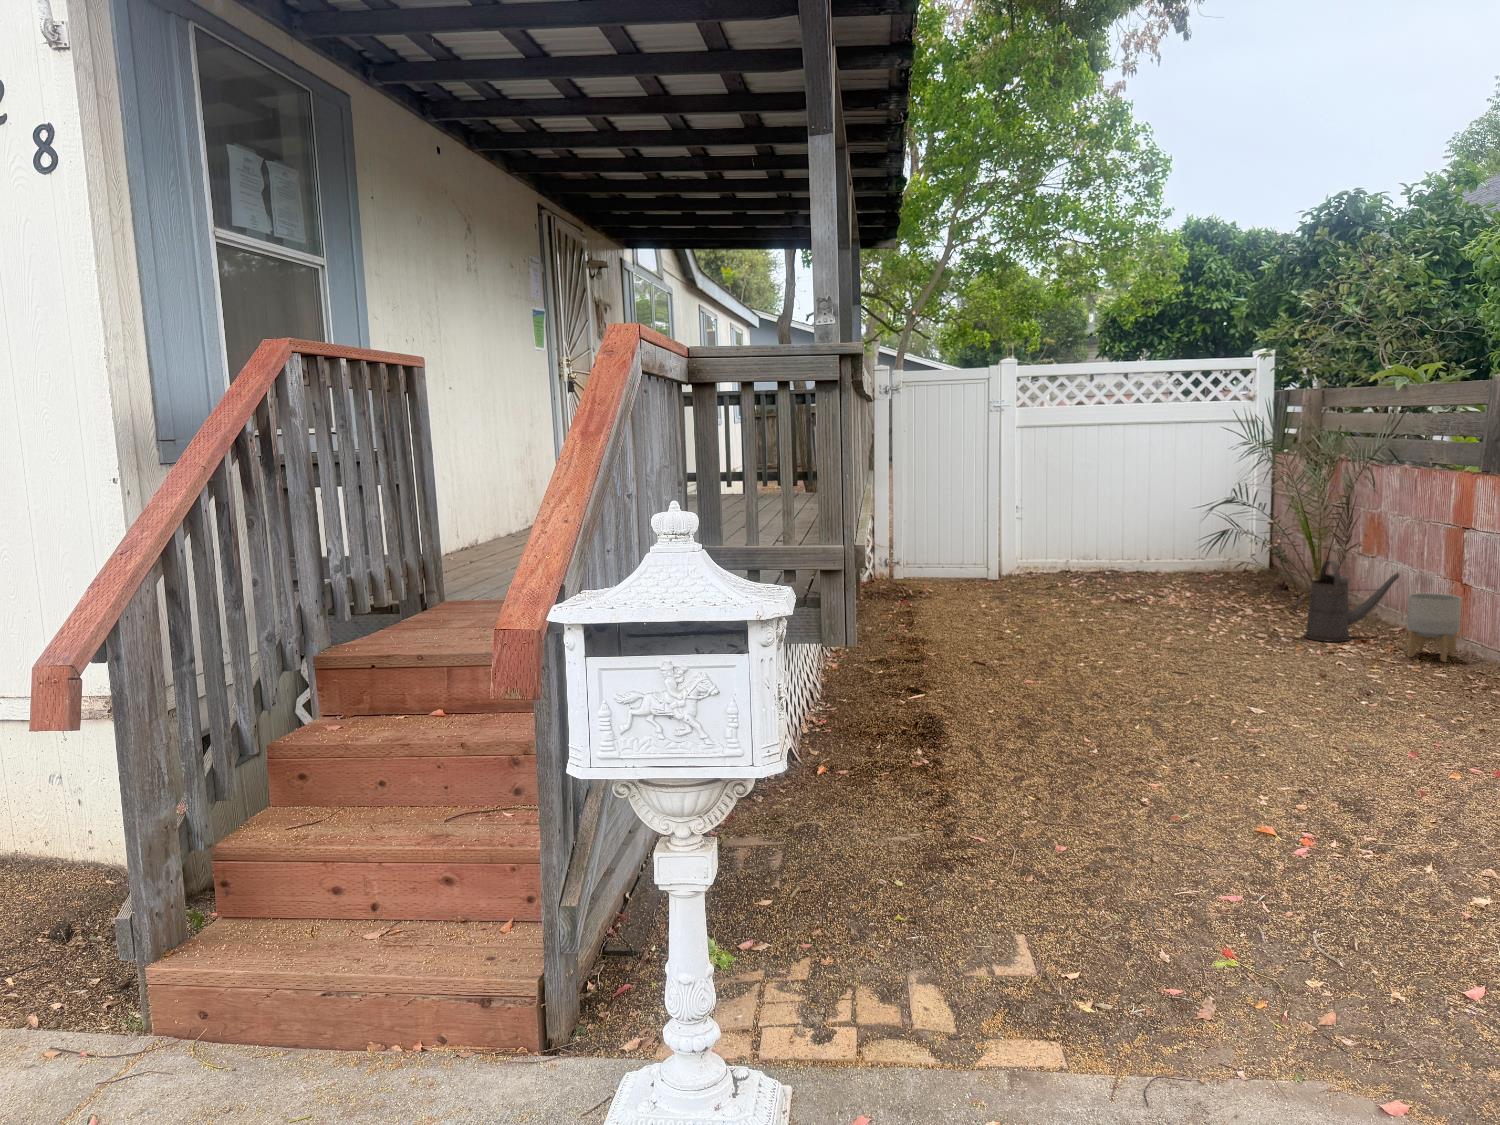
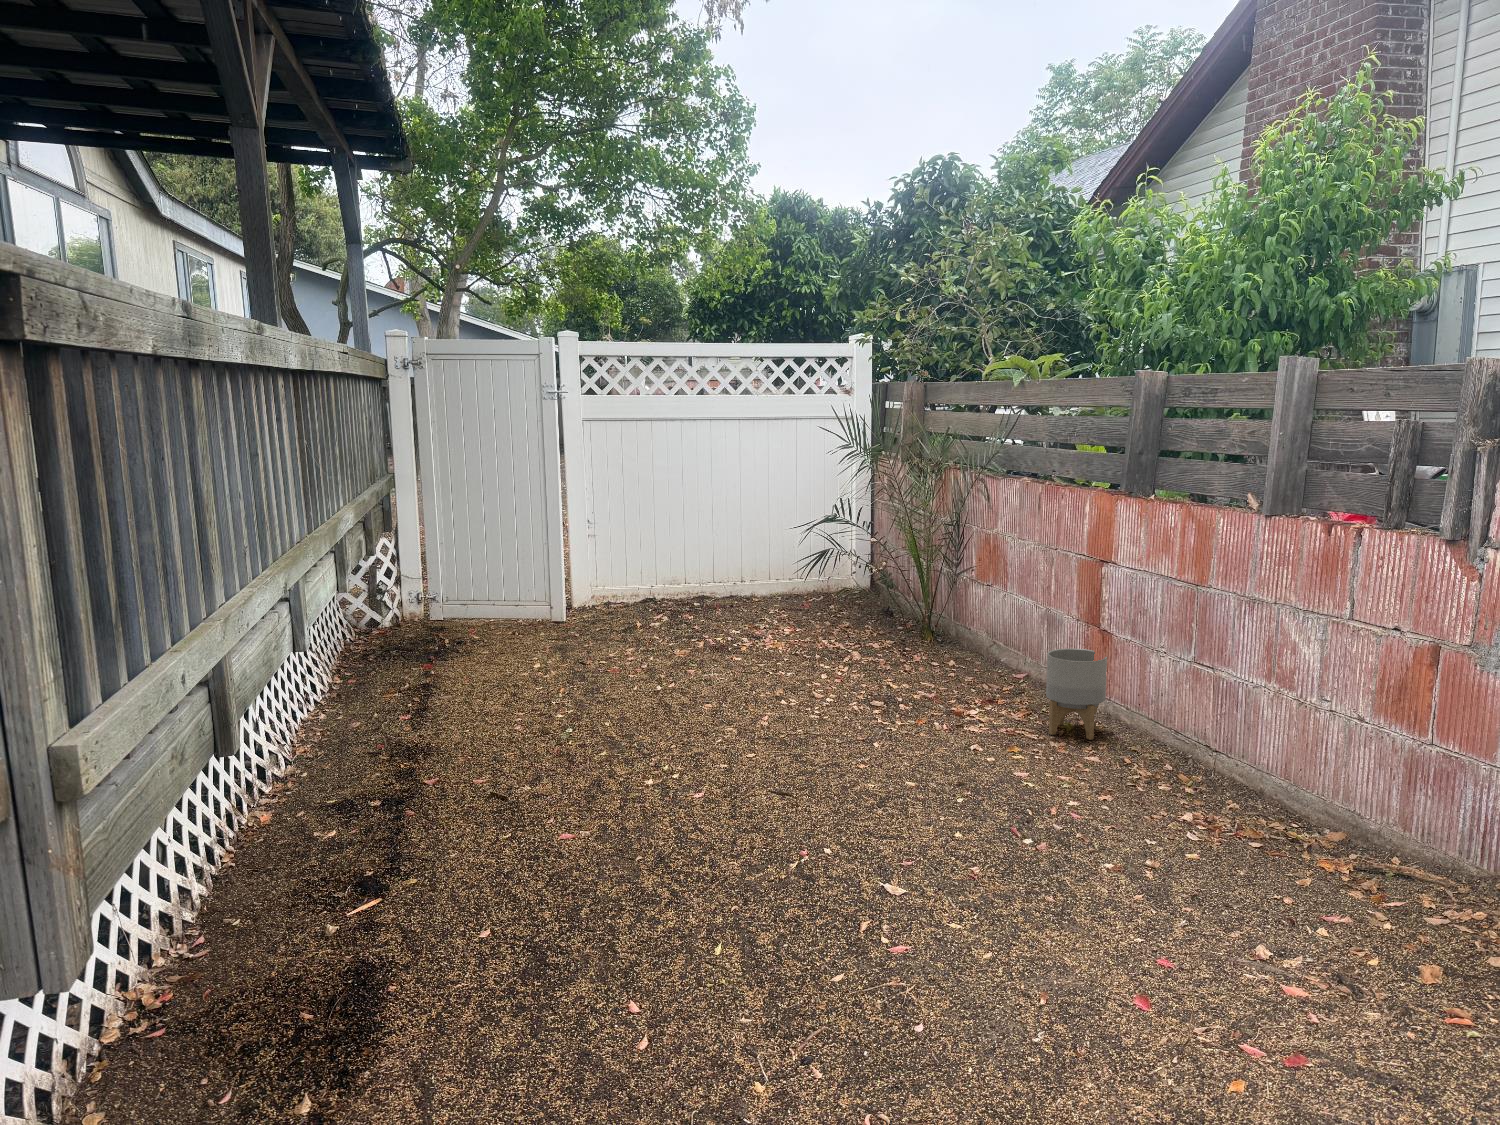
watering can: present [1294,560,1399,642] -> none [913,605,1029,711]

